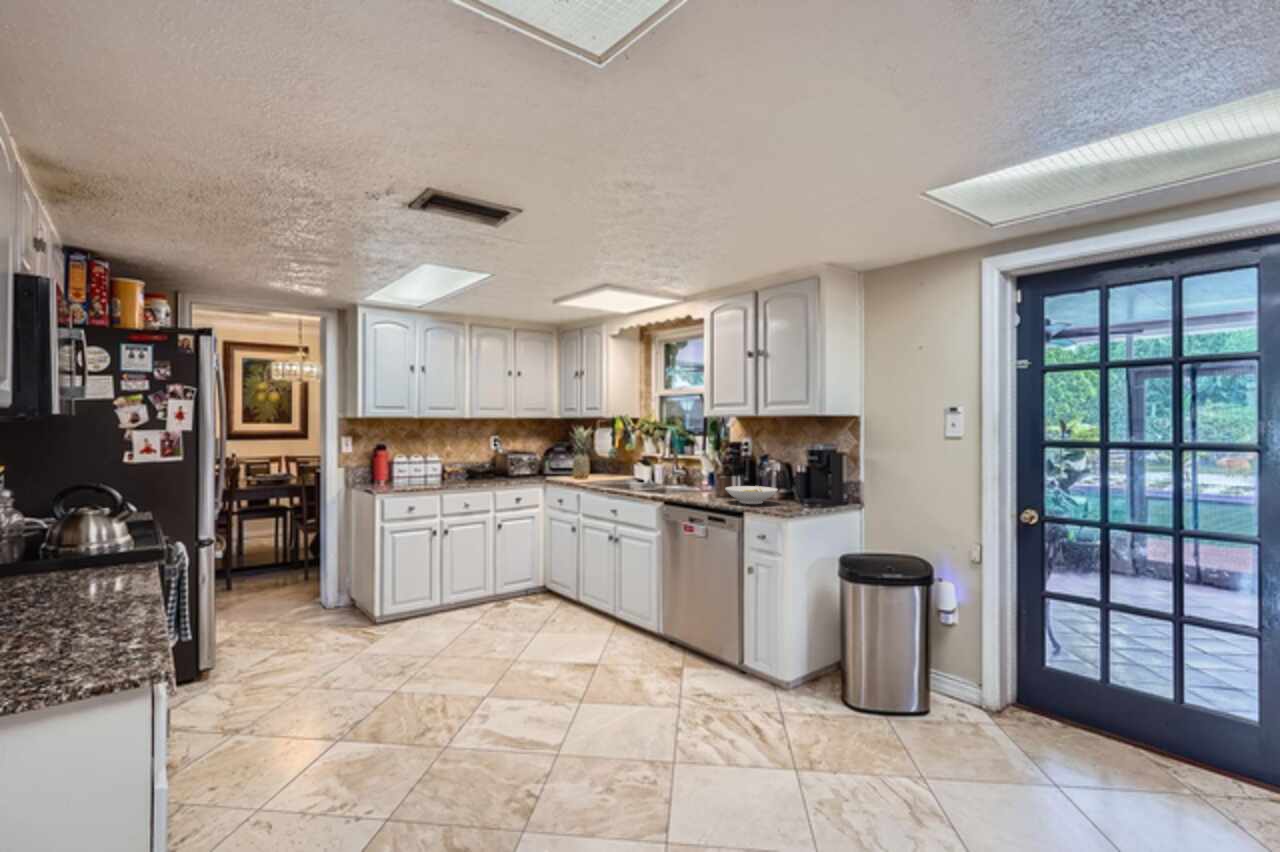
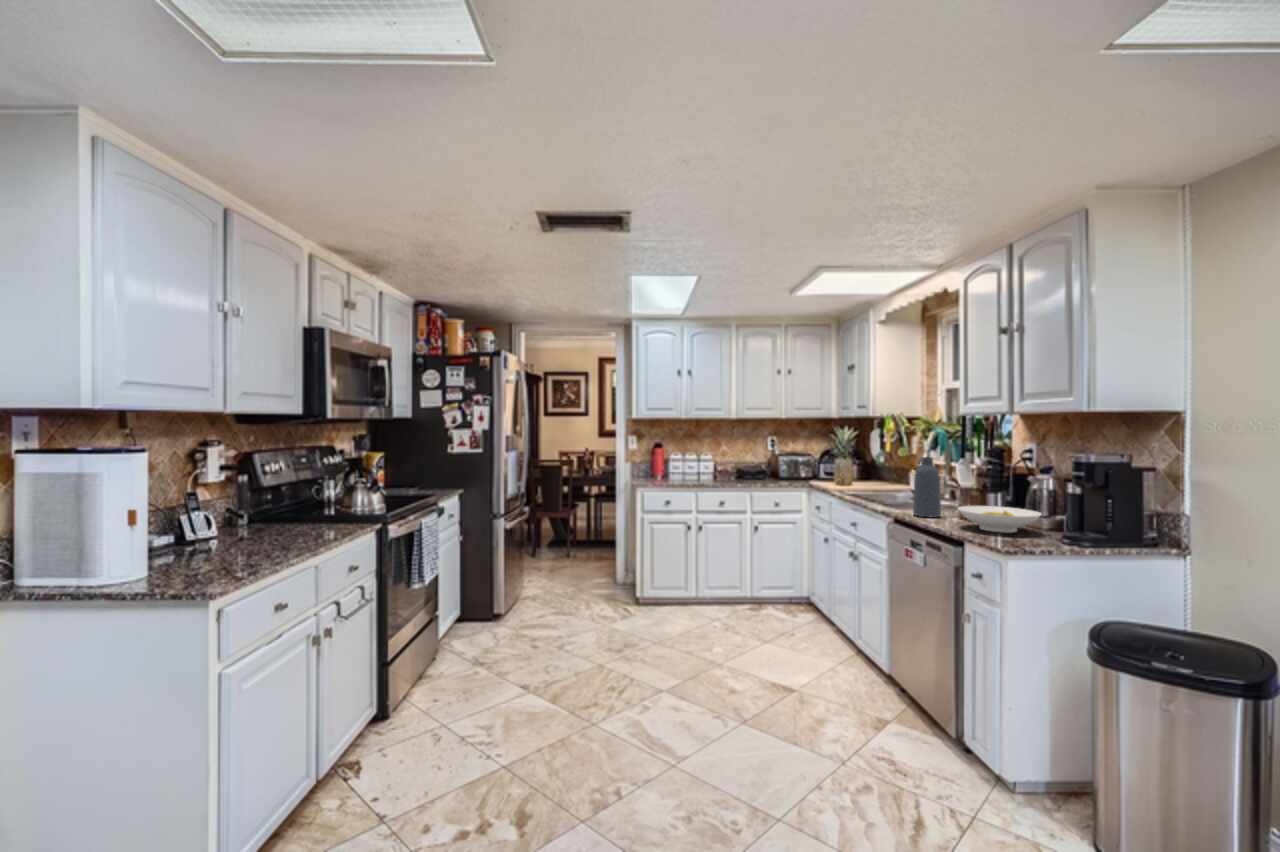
vase: none [681,451,701,499] -> present [913,457,941,517]

